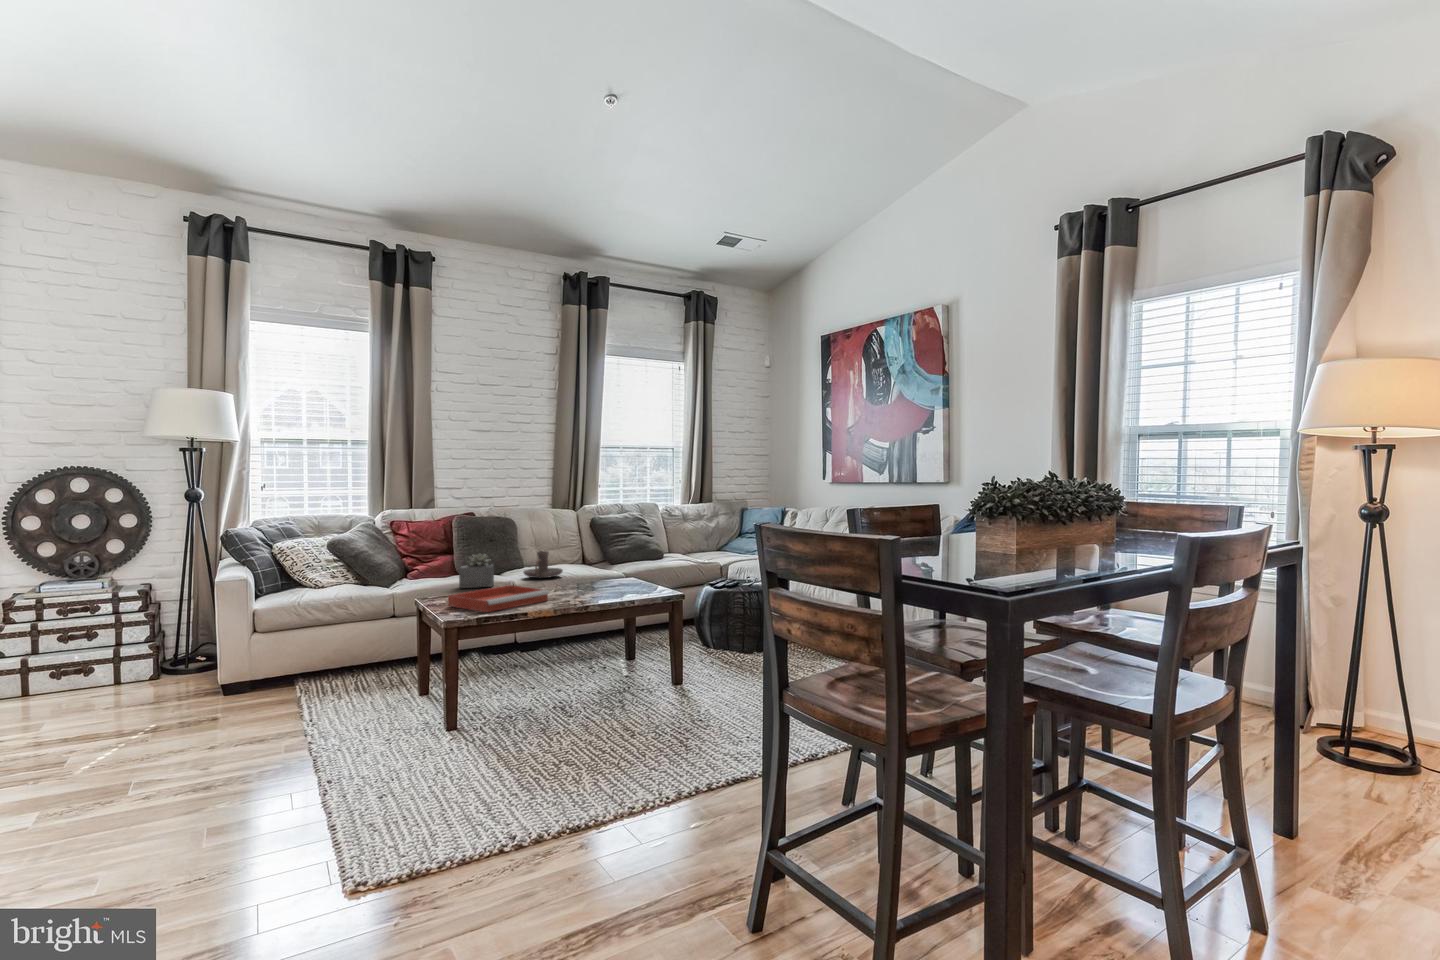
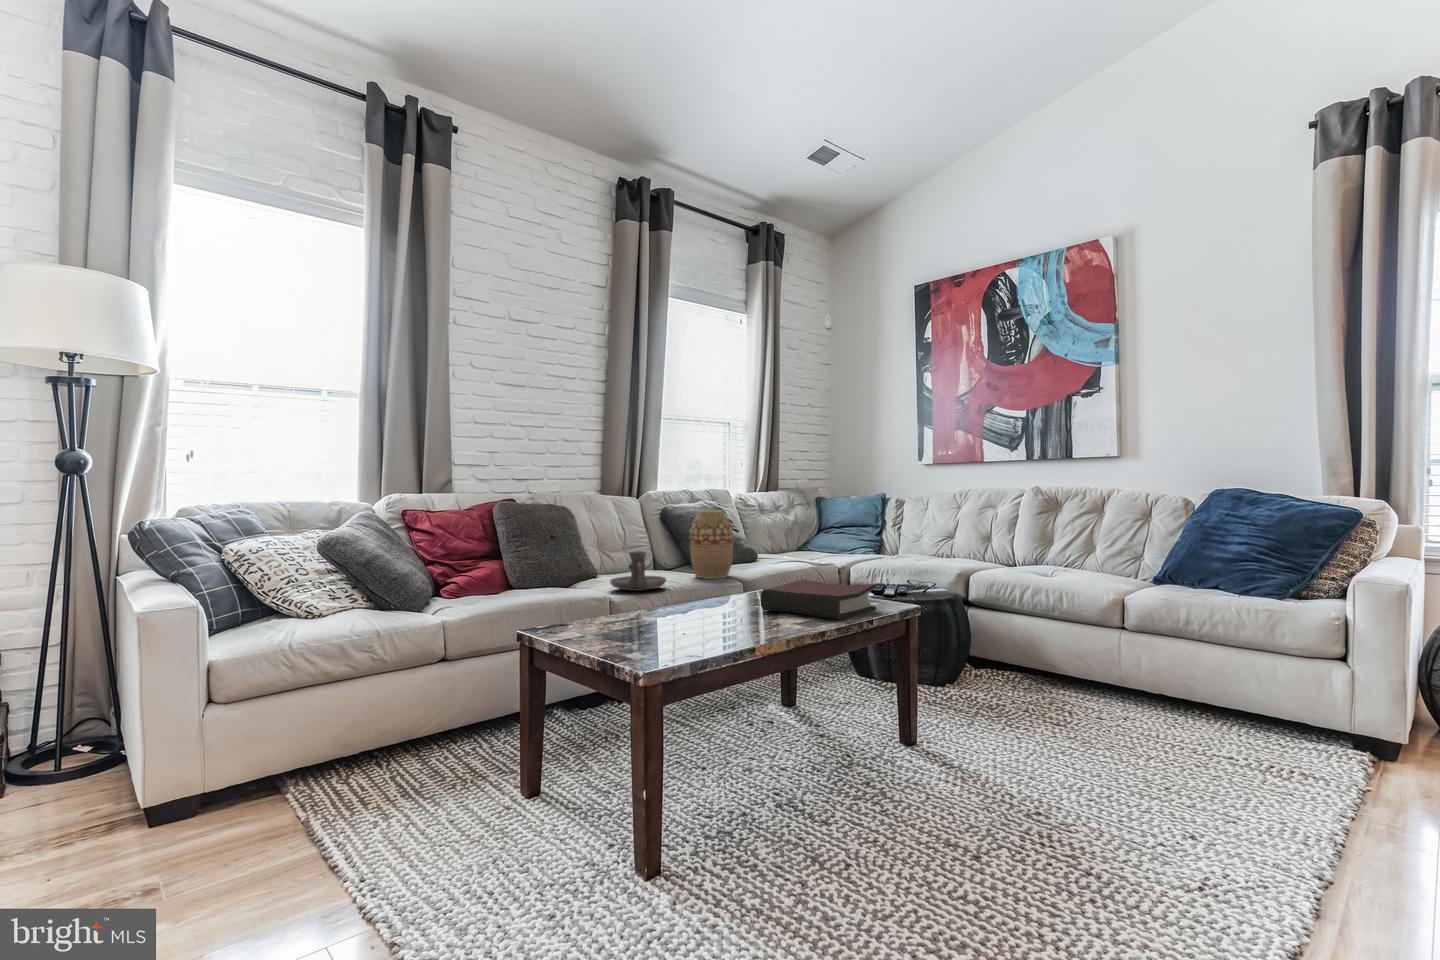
vase: none [595,522,627,571] -> present [690,510,733,579]
succulent plant: present [459,554,494,588] -> none [540,554,593,610]
hardback book: none [580,574,651,600] -> present [761,579,876,620]
tray: present [448,585,549,612] -> none [587,602,739,650]

